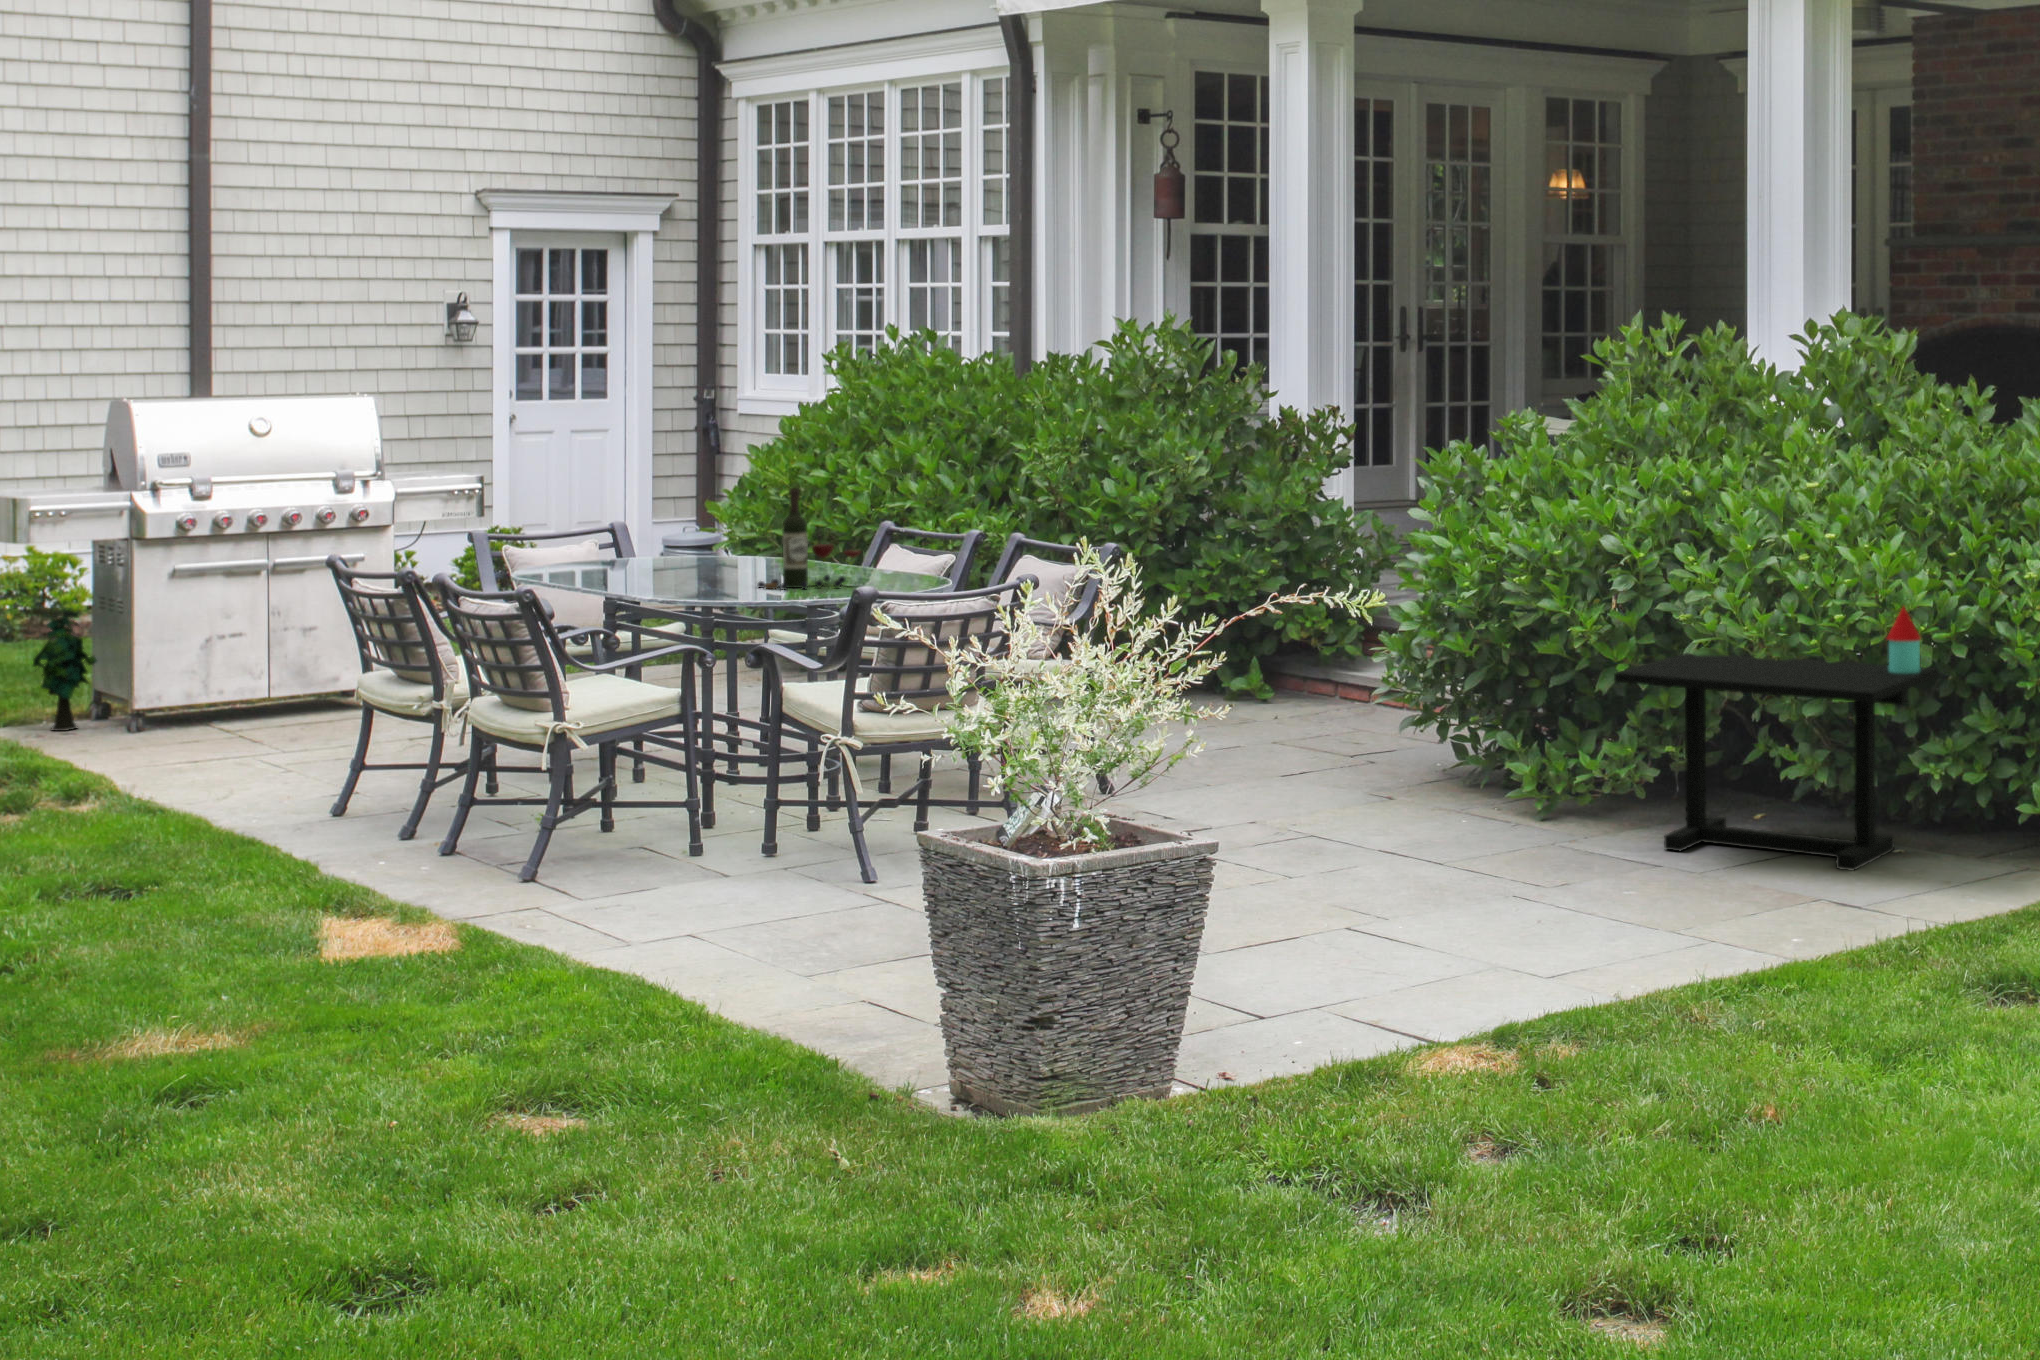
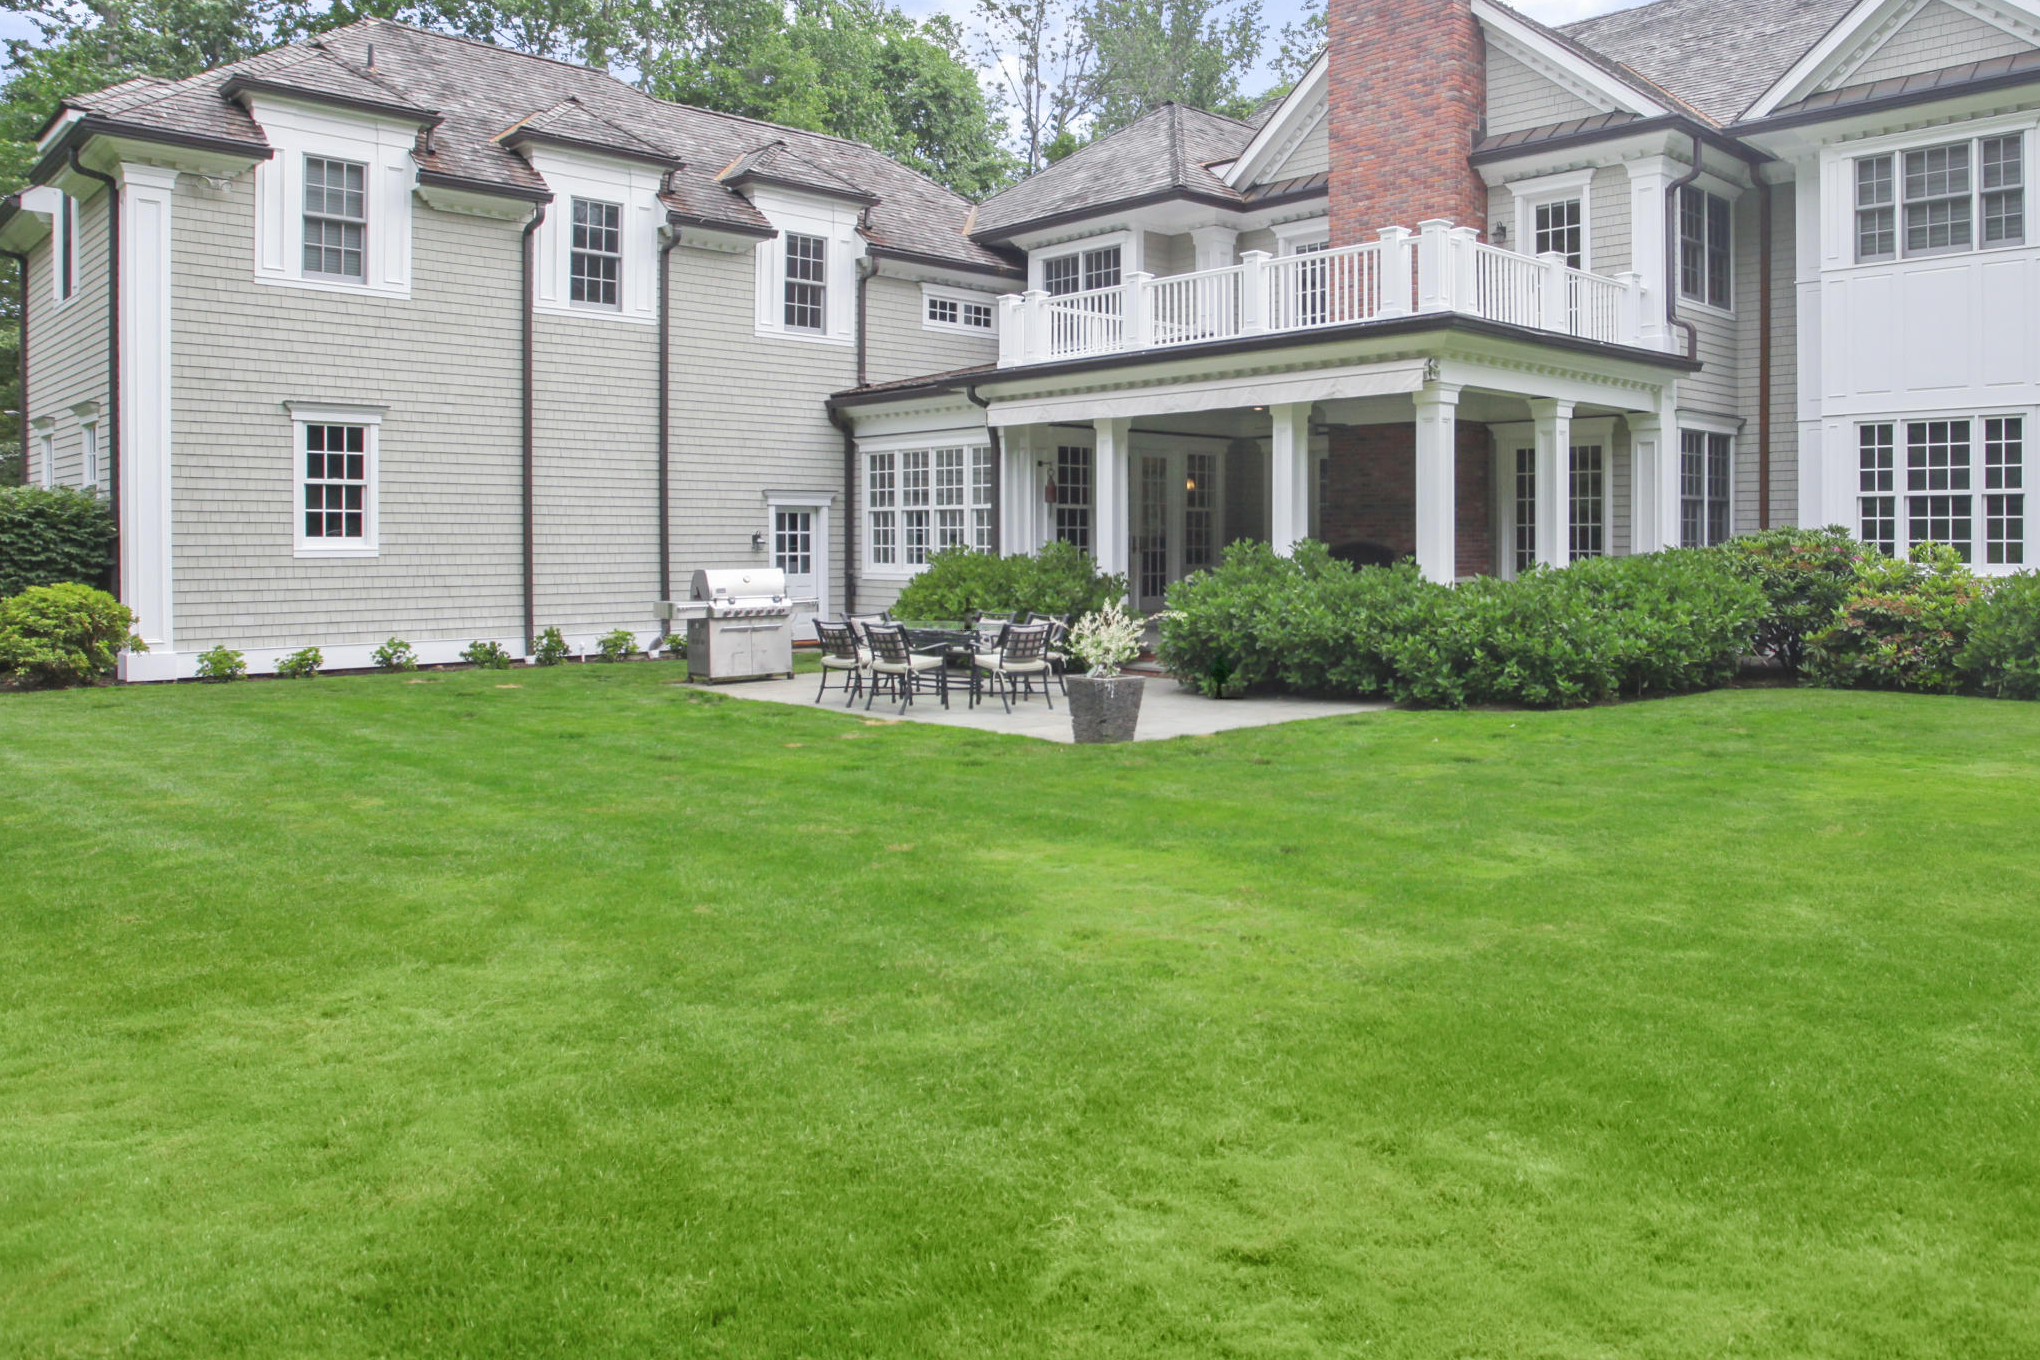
side table: present [1614,607,1938,871] -> none [1242,627,1338,705]
decorative plant: present [33,610,97,731] -> present [1208,649,1233,698]

